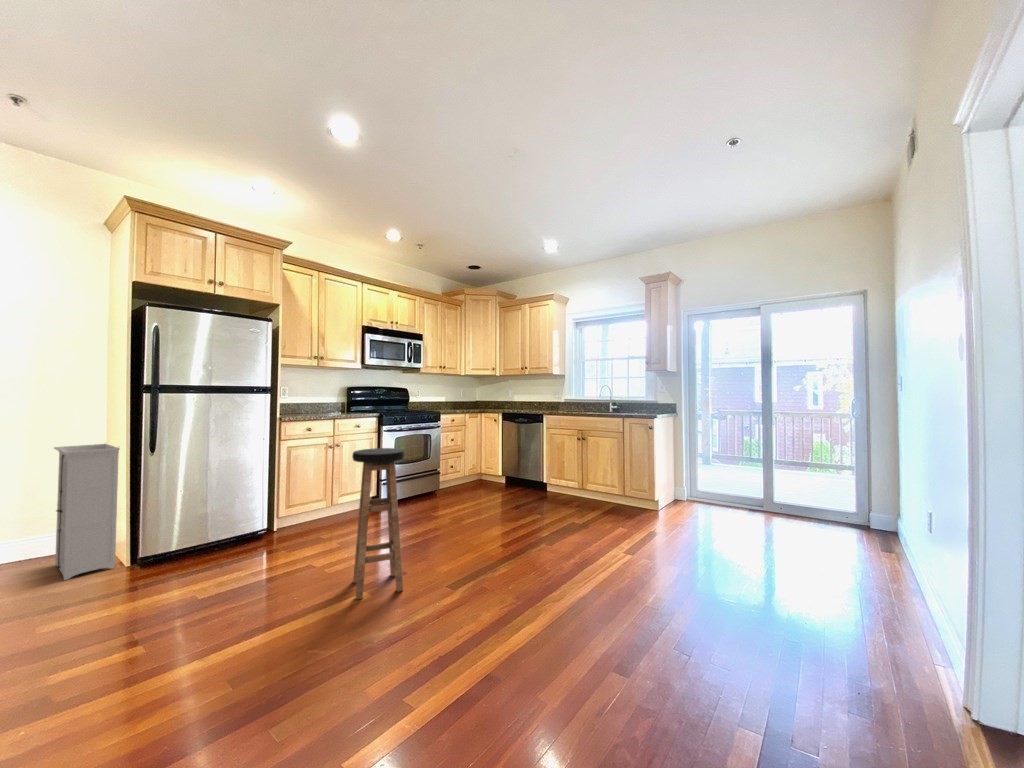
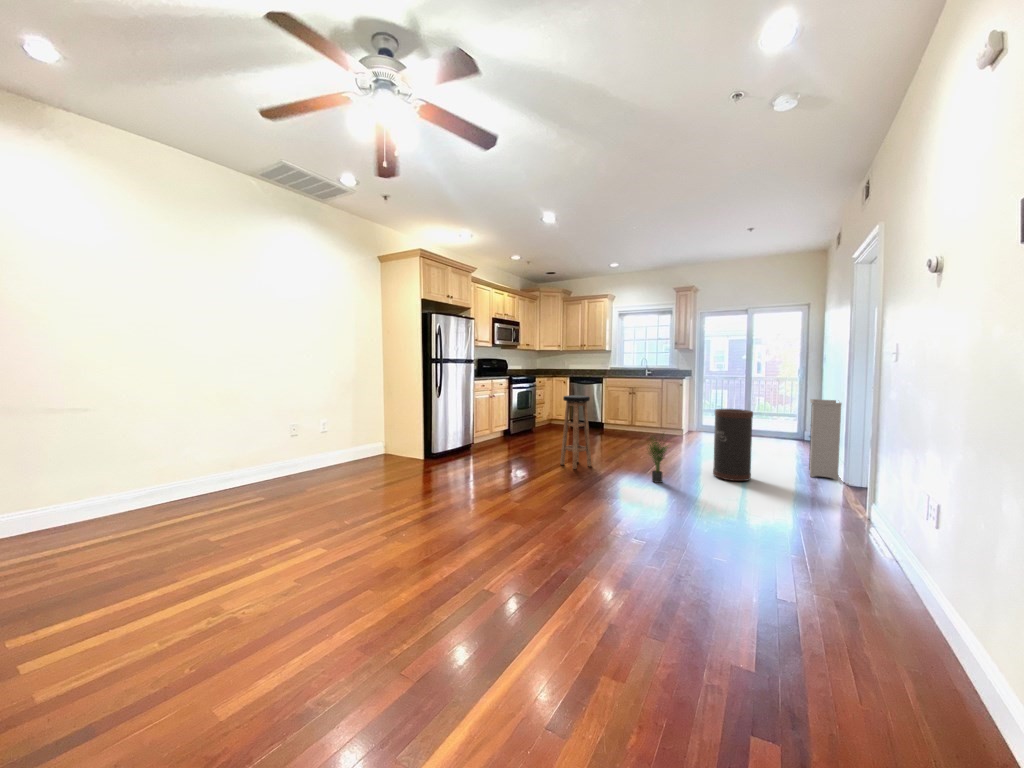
storage cabinet: present [54,444,120,580] -> present [809,399,841,480]
trash can: none [623,487,710,685] -> present [713,409,753,482]
potted plant: none [423,541,510,673] -> present [650,437,668,483]

